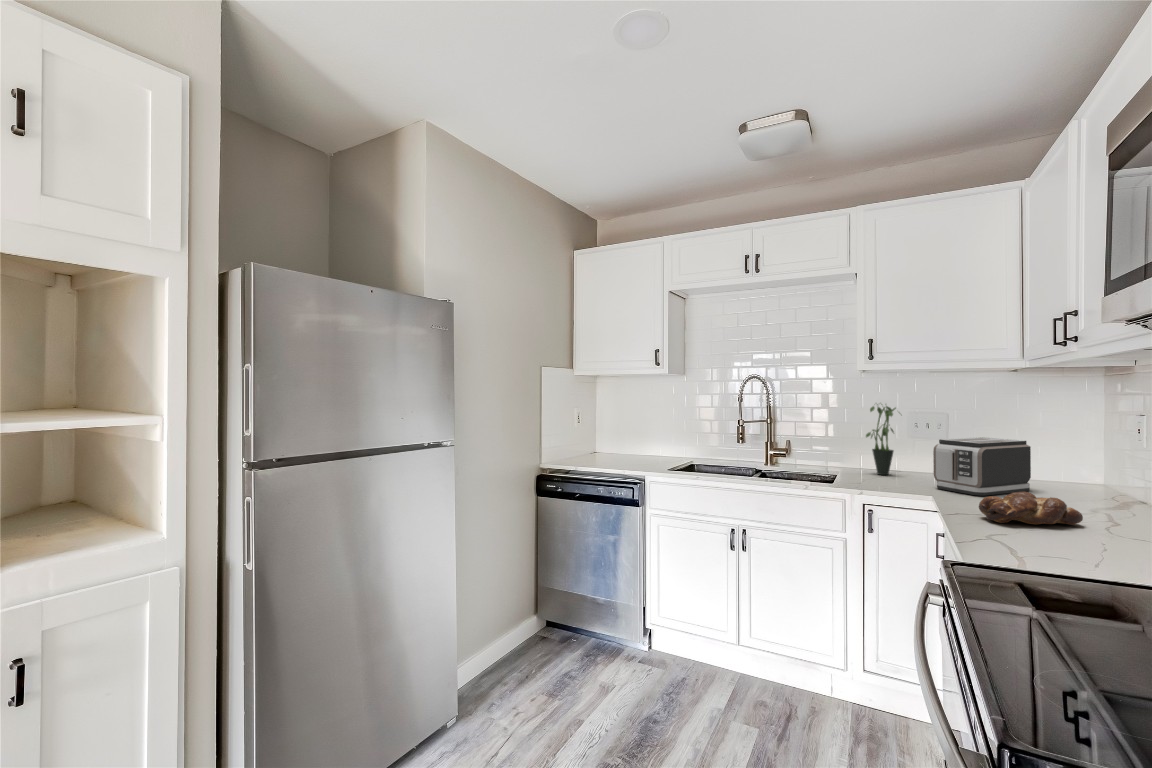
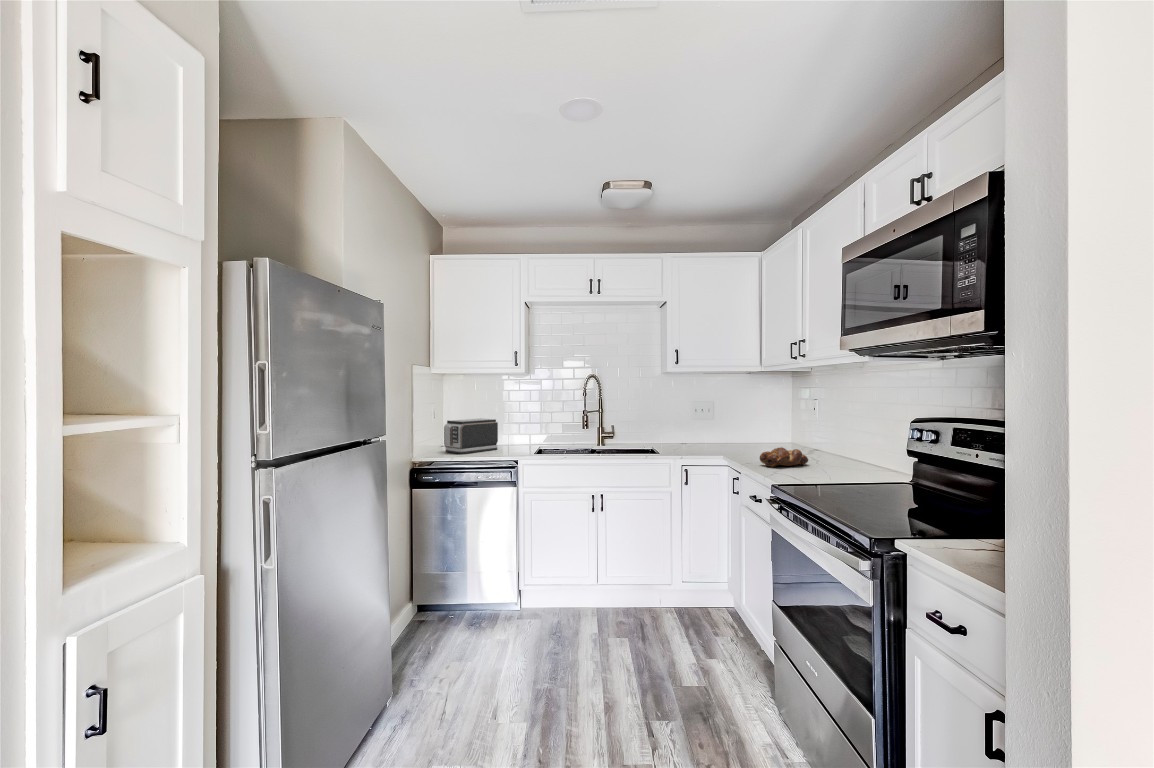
potted plant: present [866,406,896,475] -> none [670,396,693,447]
toaster: present [933,437,1031,496] -> present [444,418,498,454]

